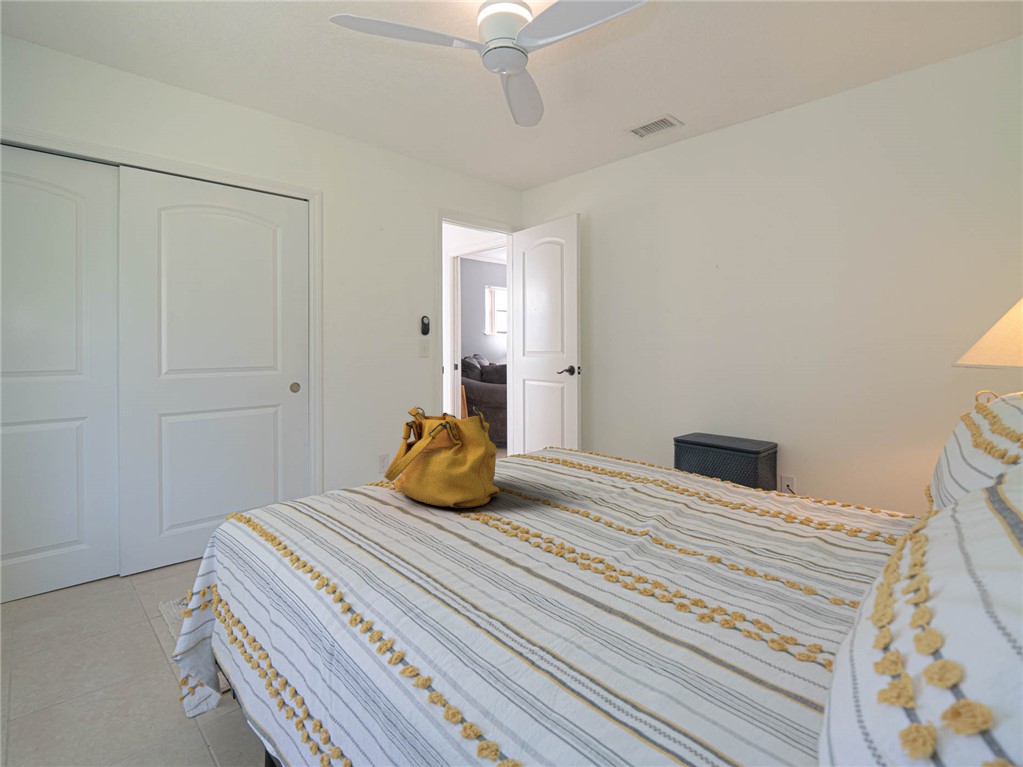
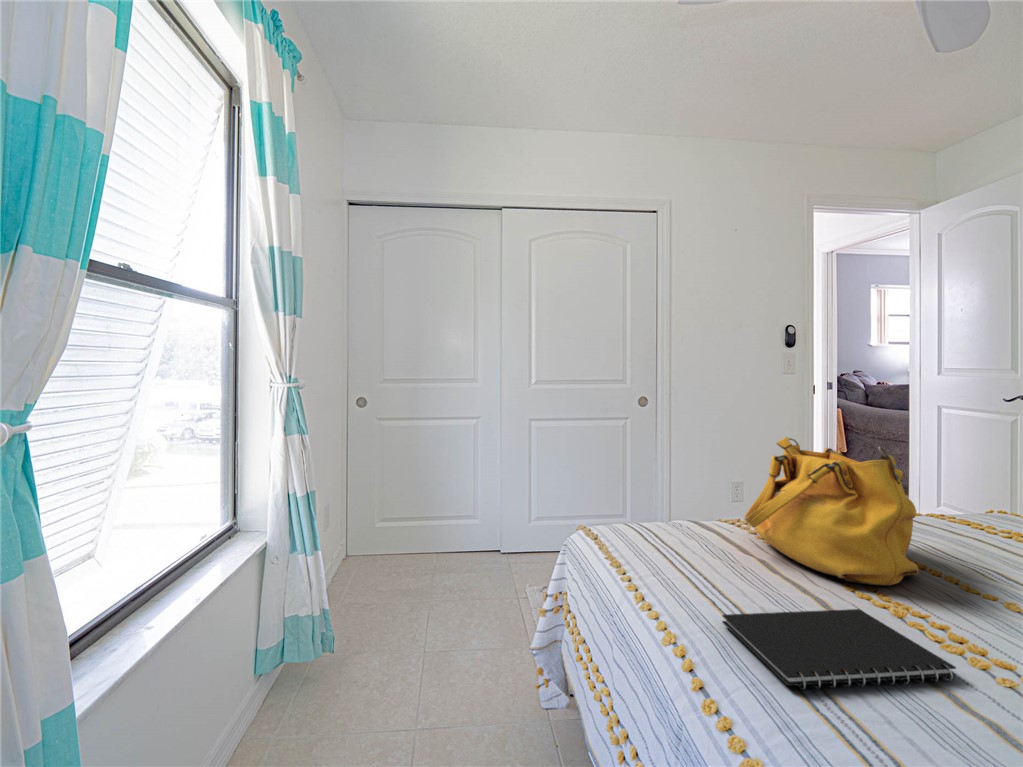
notebook: none [366,524,511,584] -> present [722,609,956,690]

